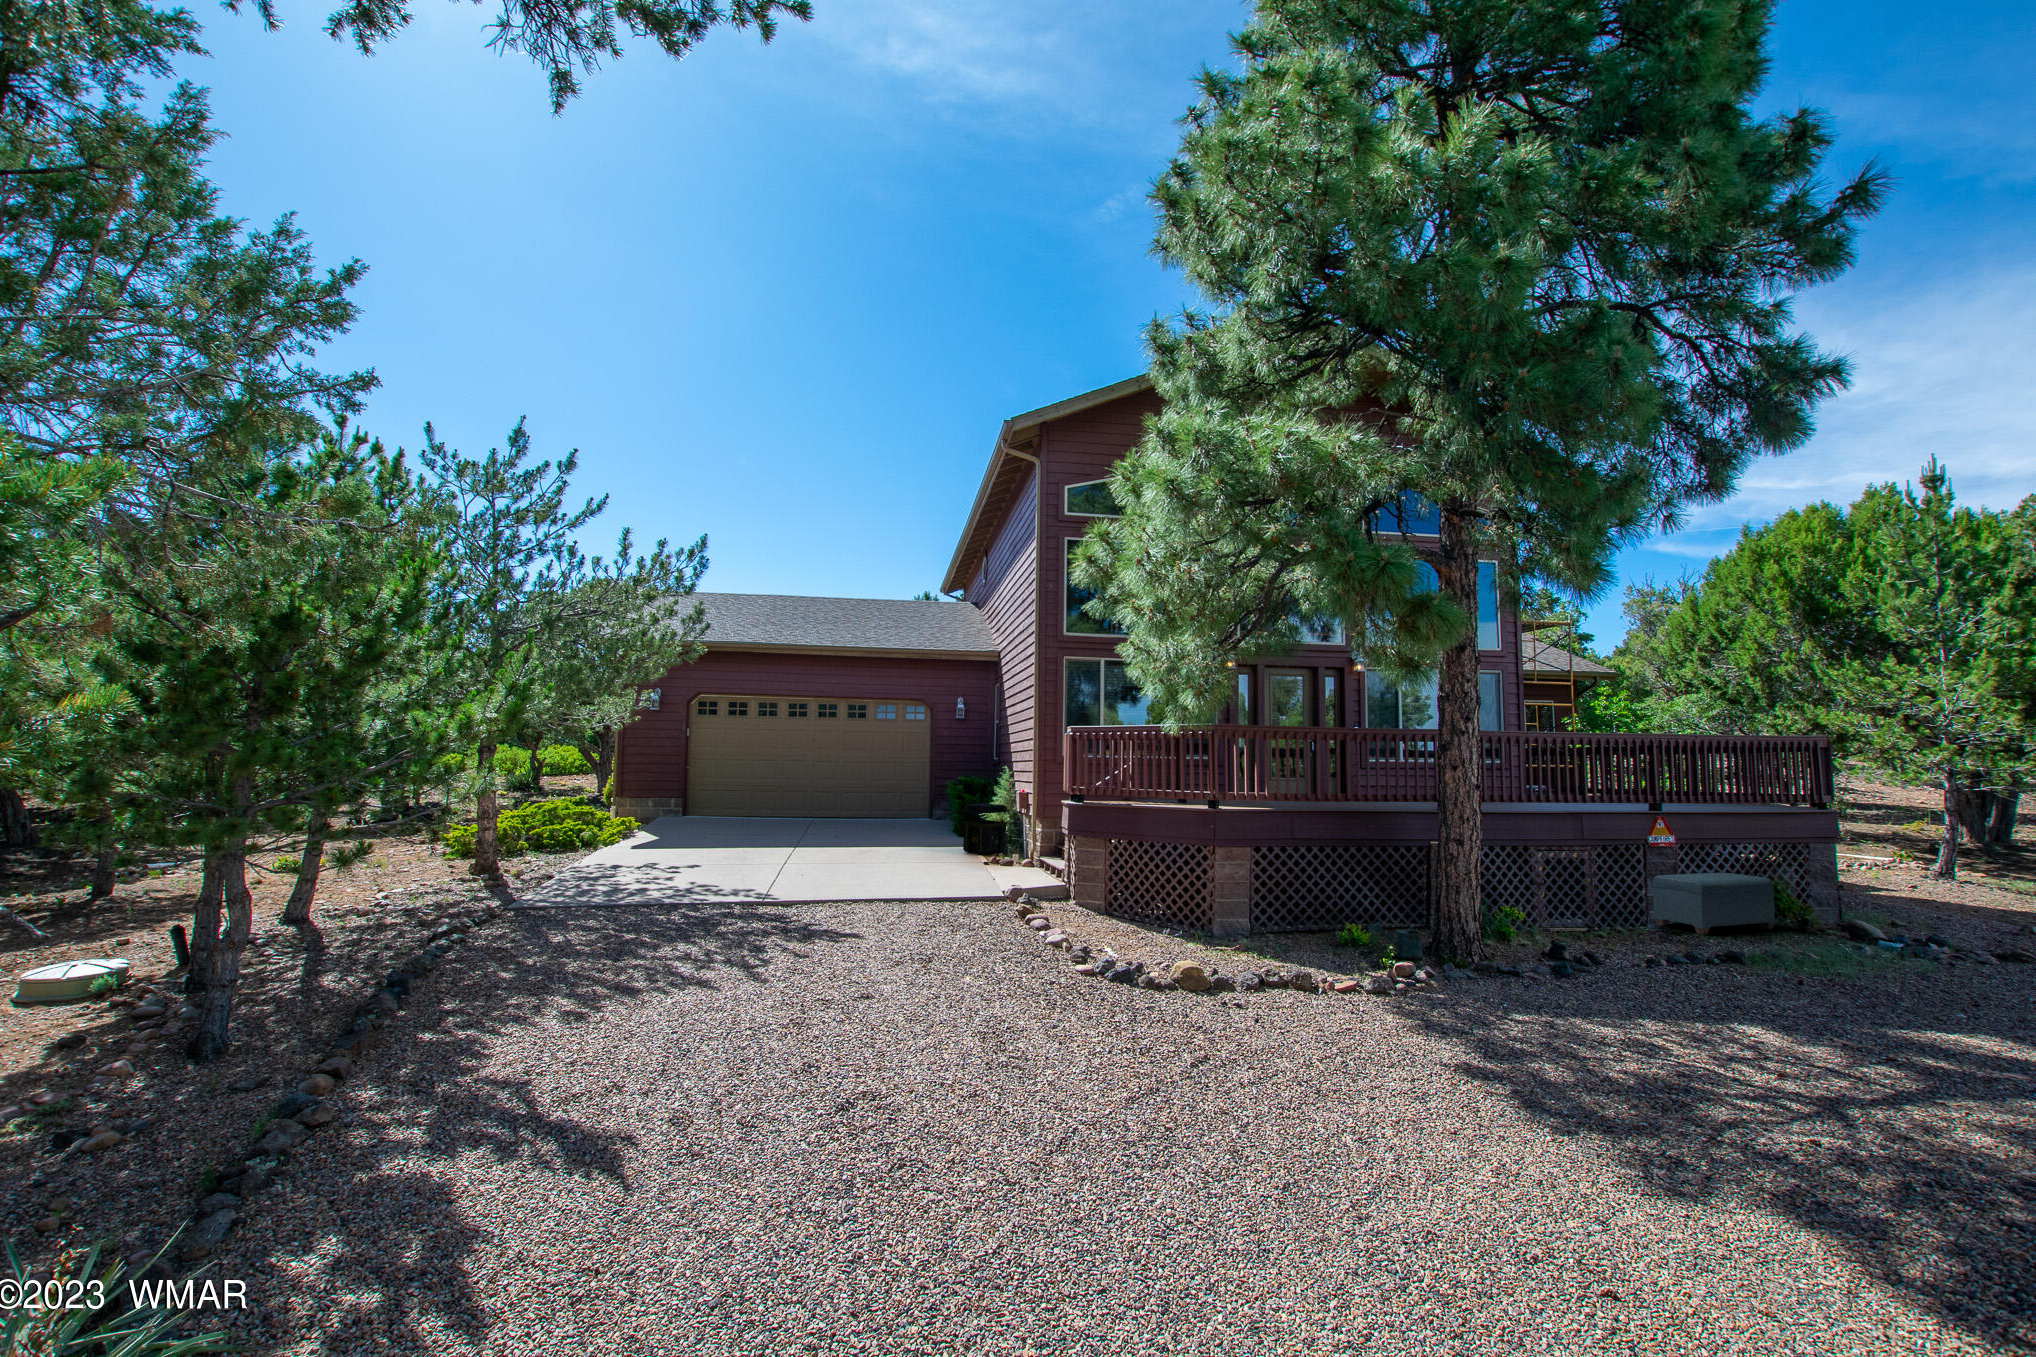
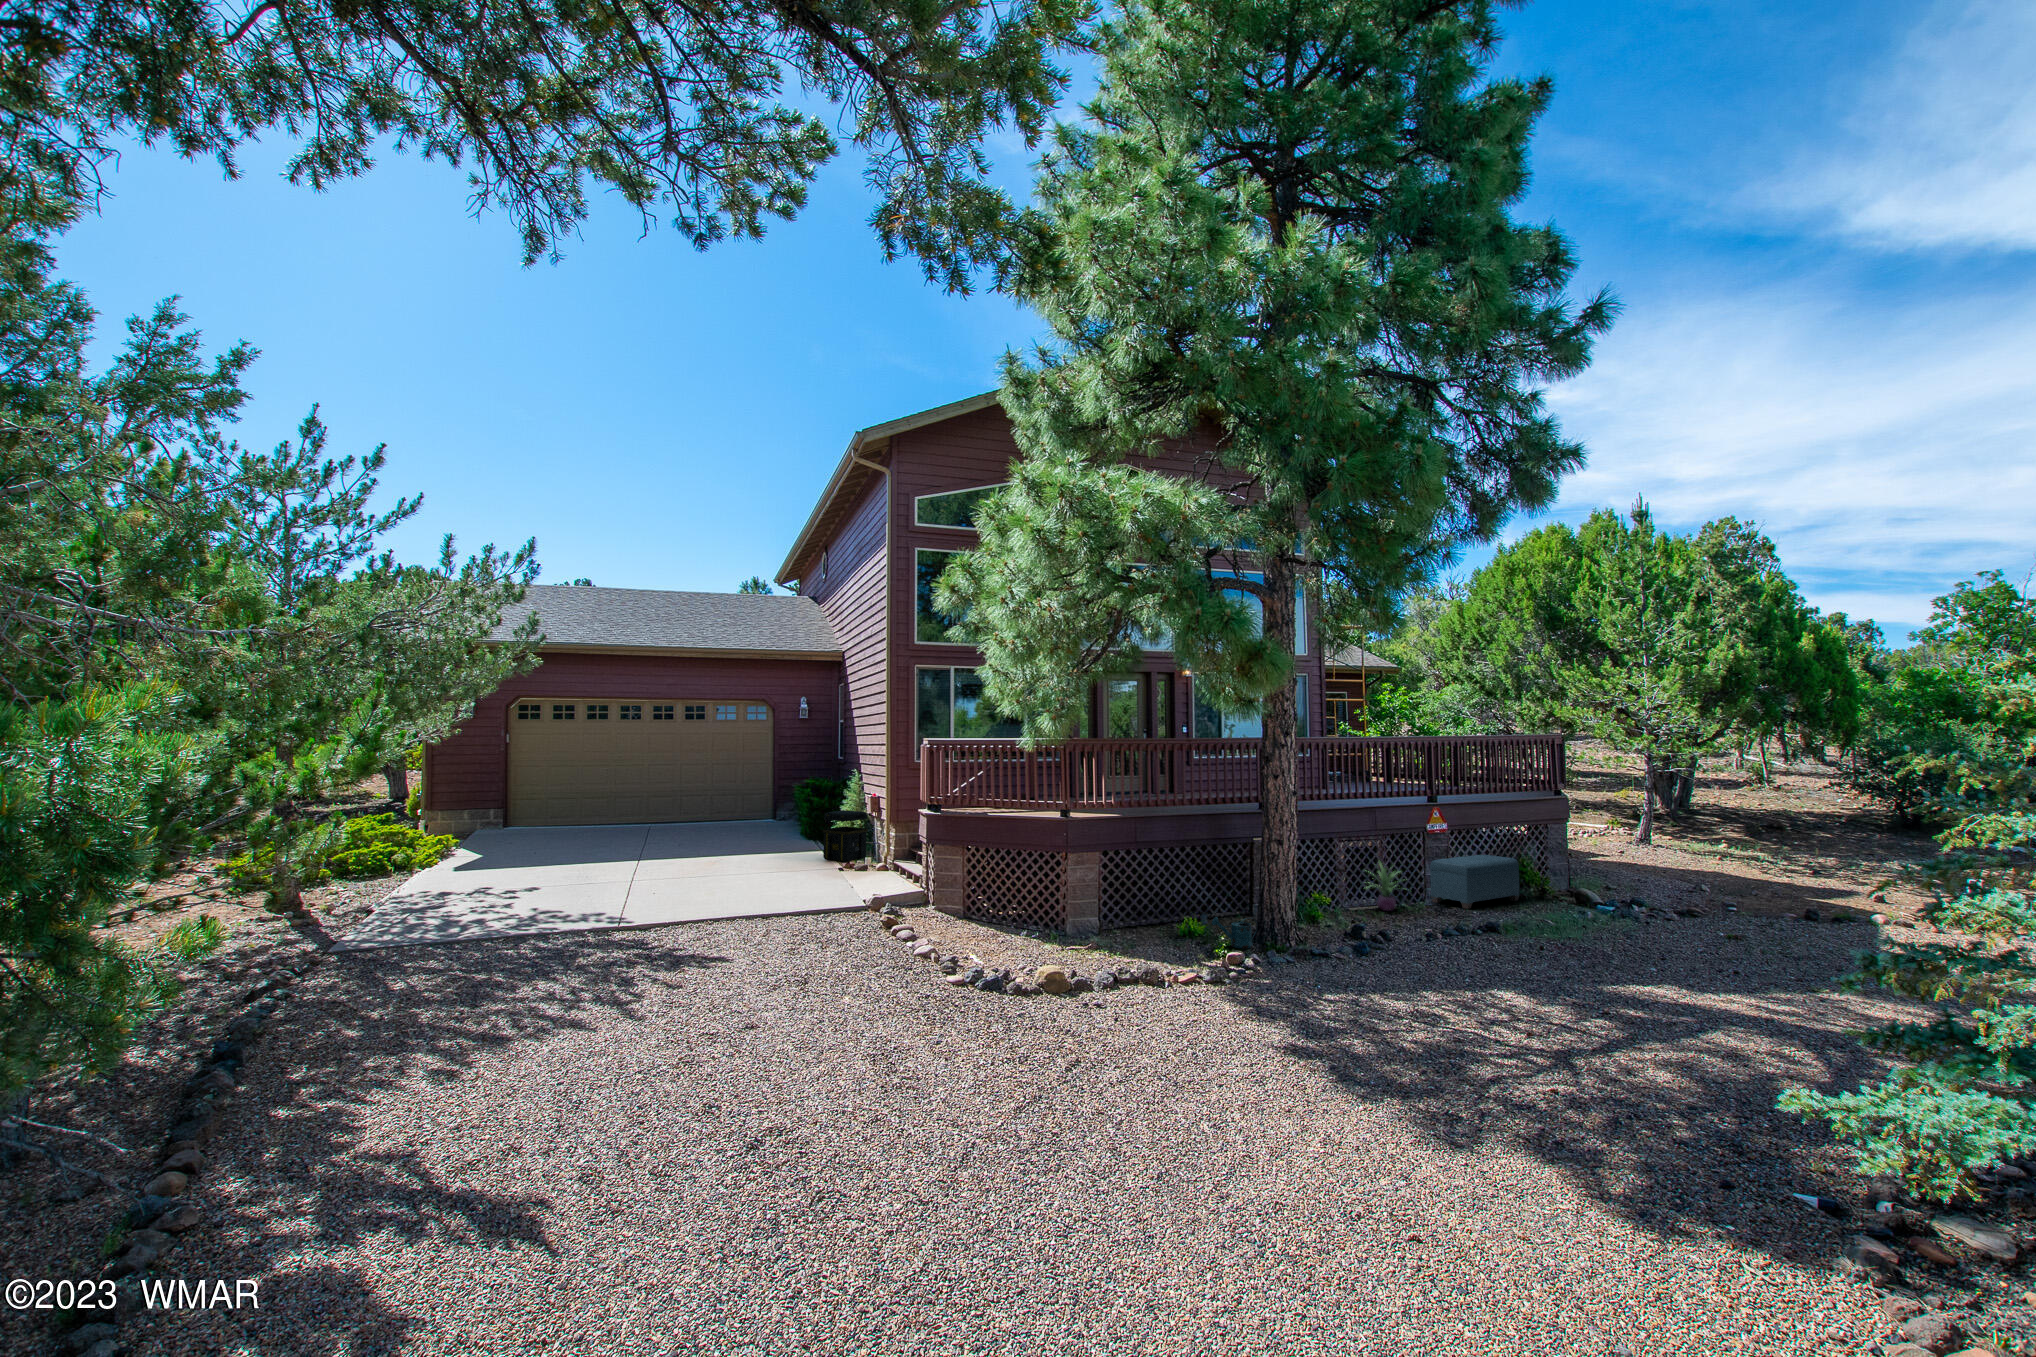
decorative plant: none [1560,872,1629,932] -> present [1366,862,1398,911]

